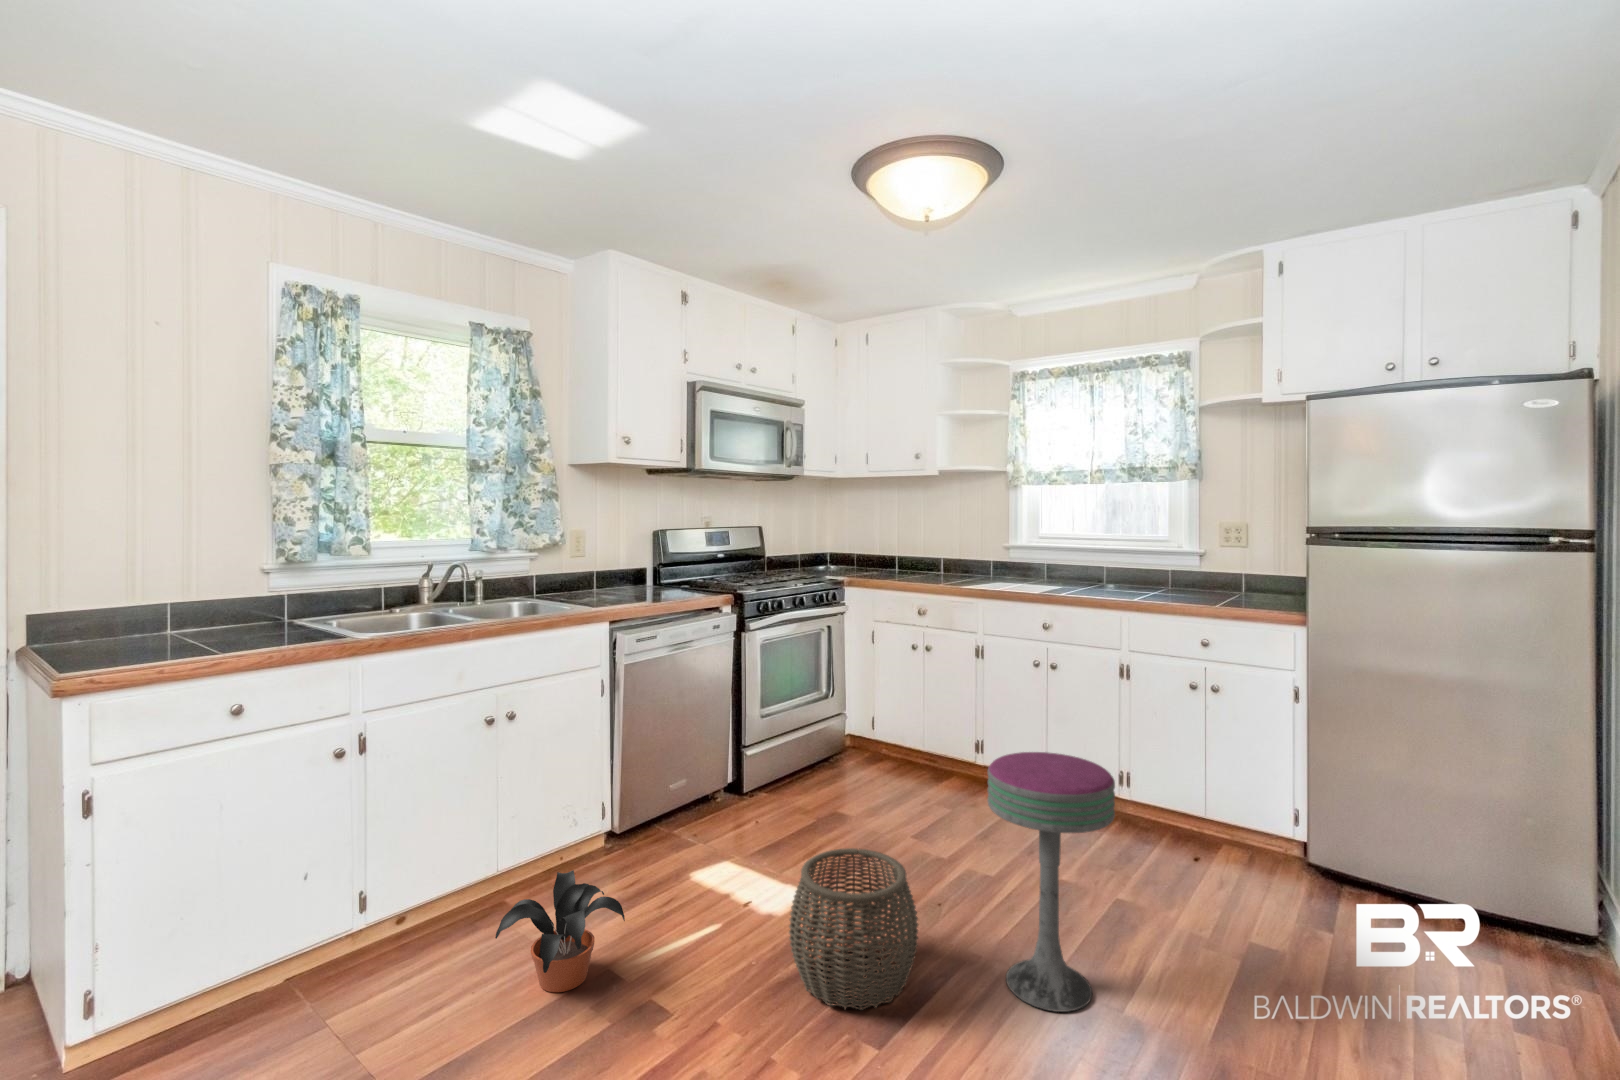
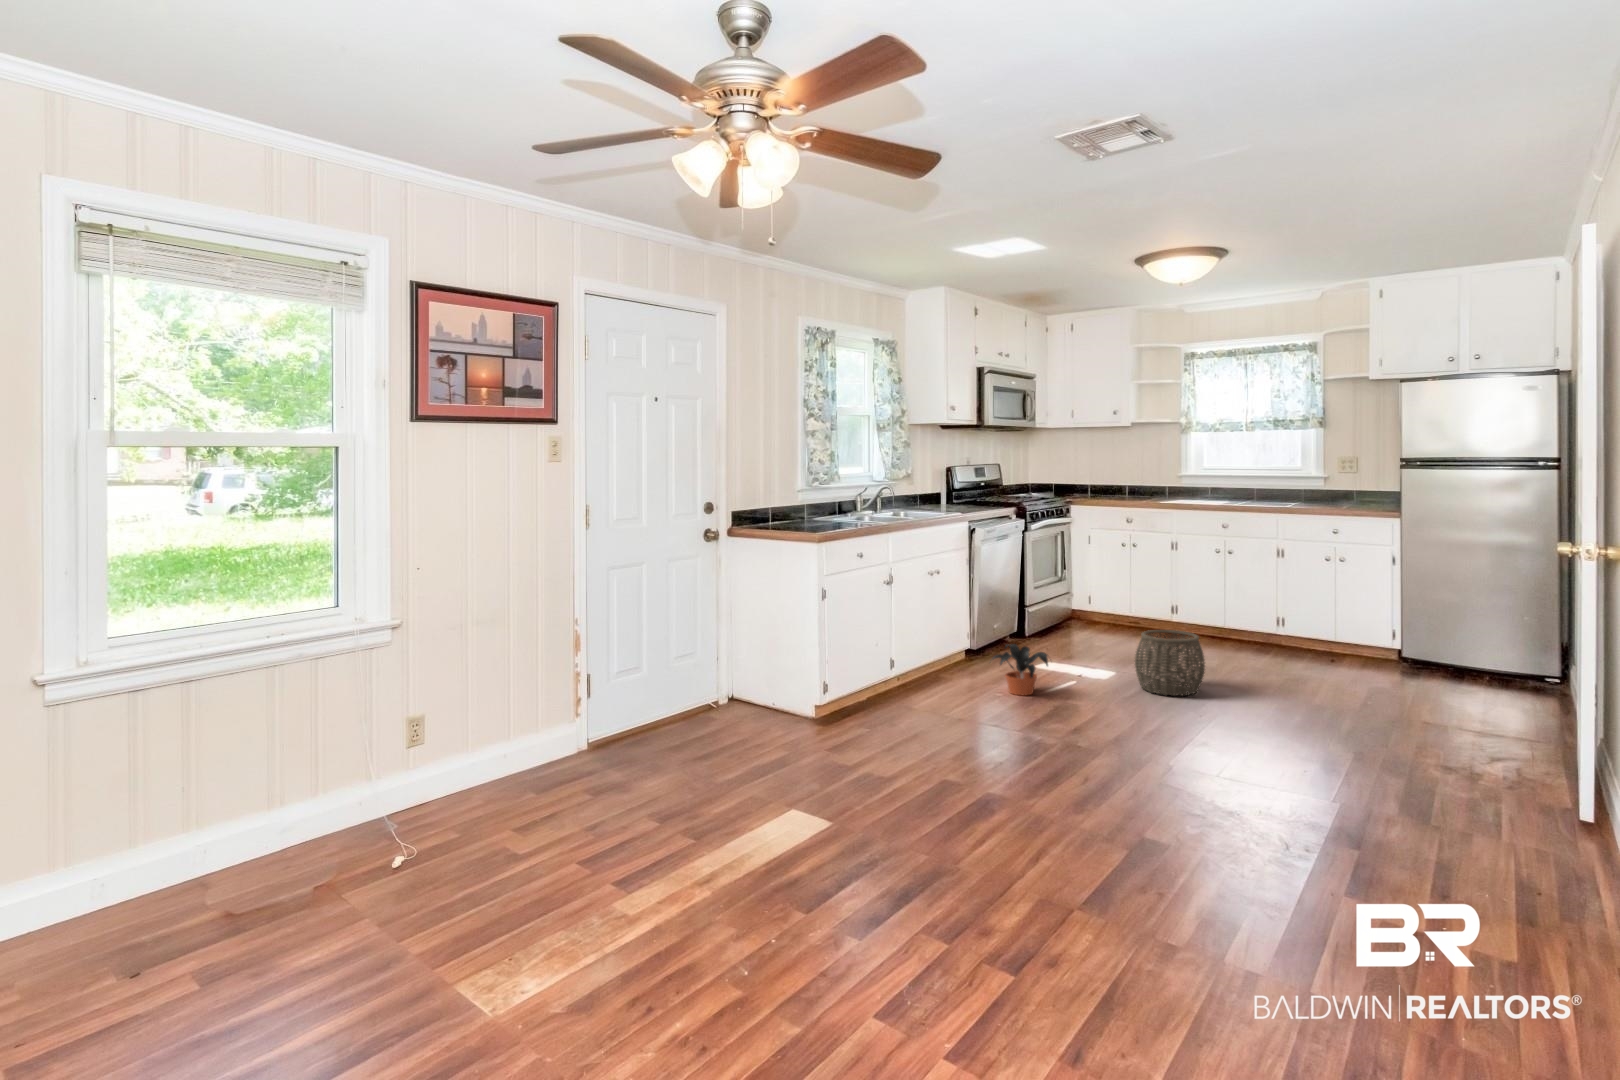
bar stool: present [987,752,1115,1012] -> none [1237,577,1308,695]

